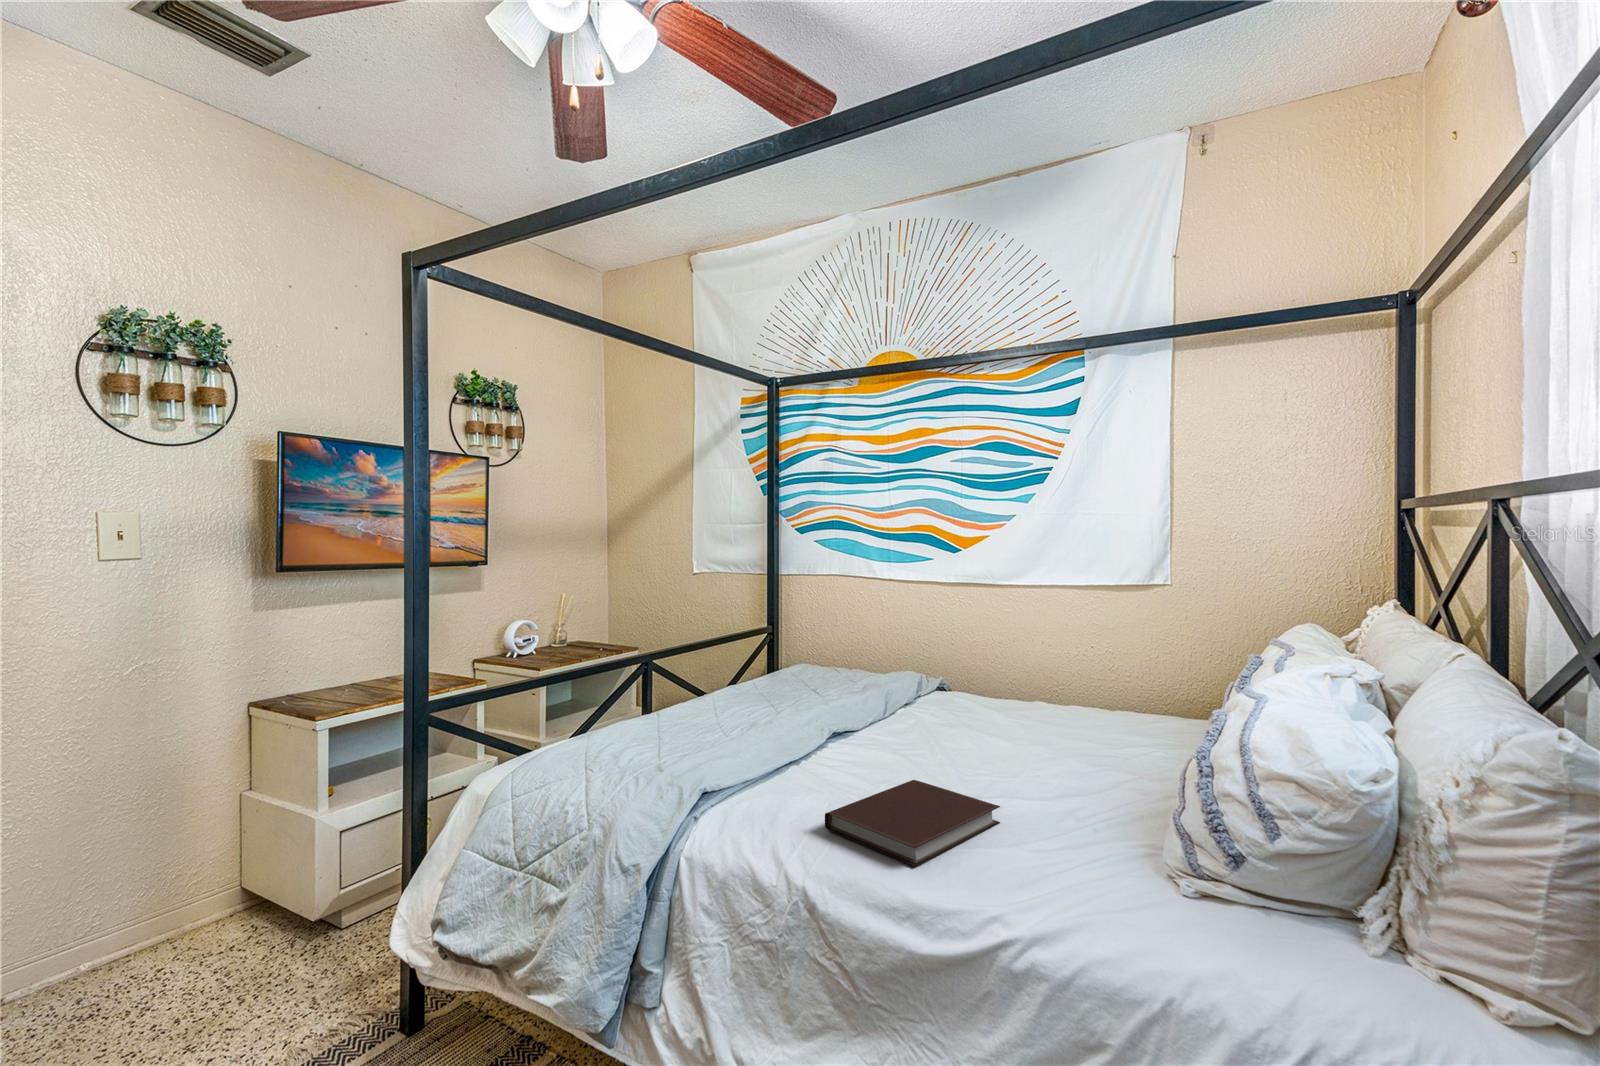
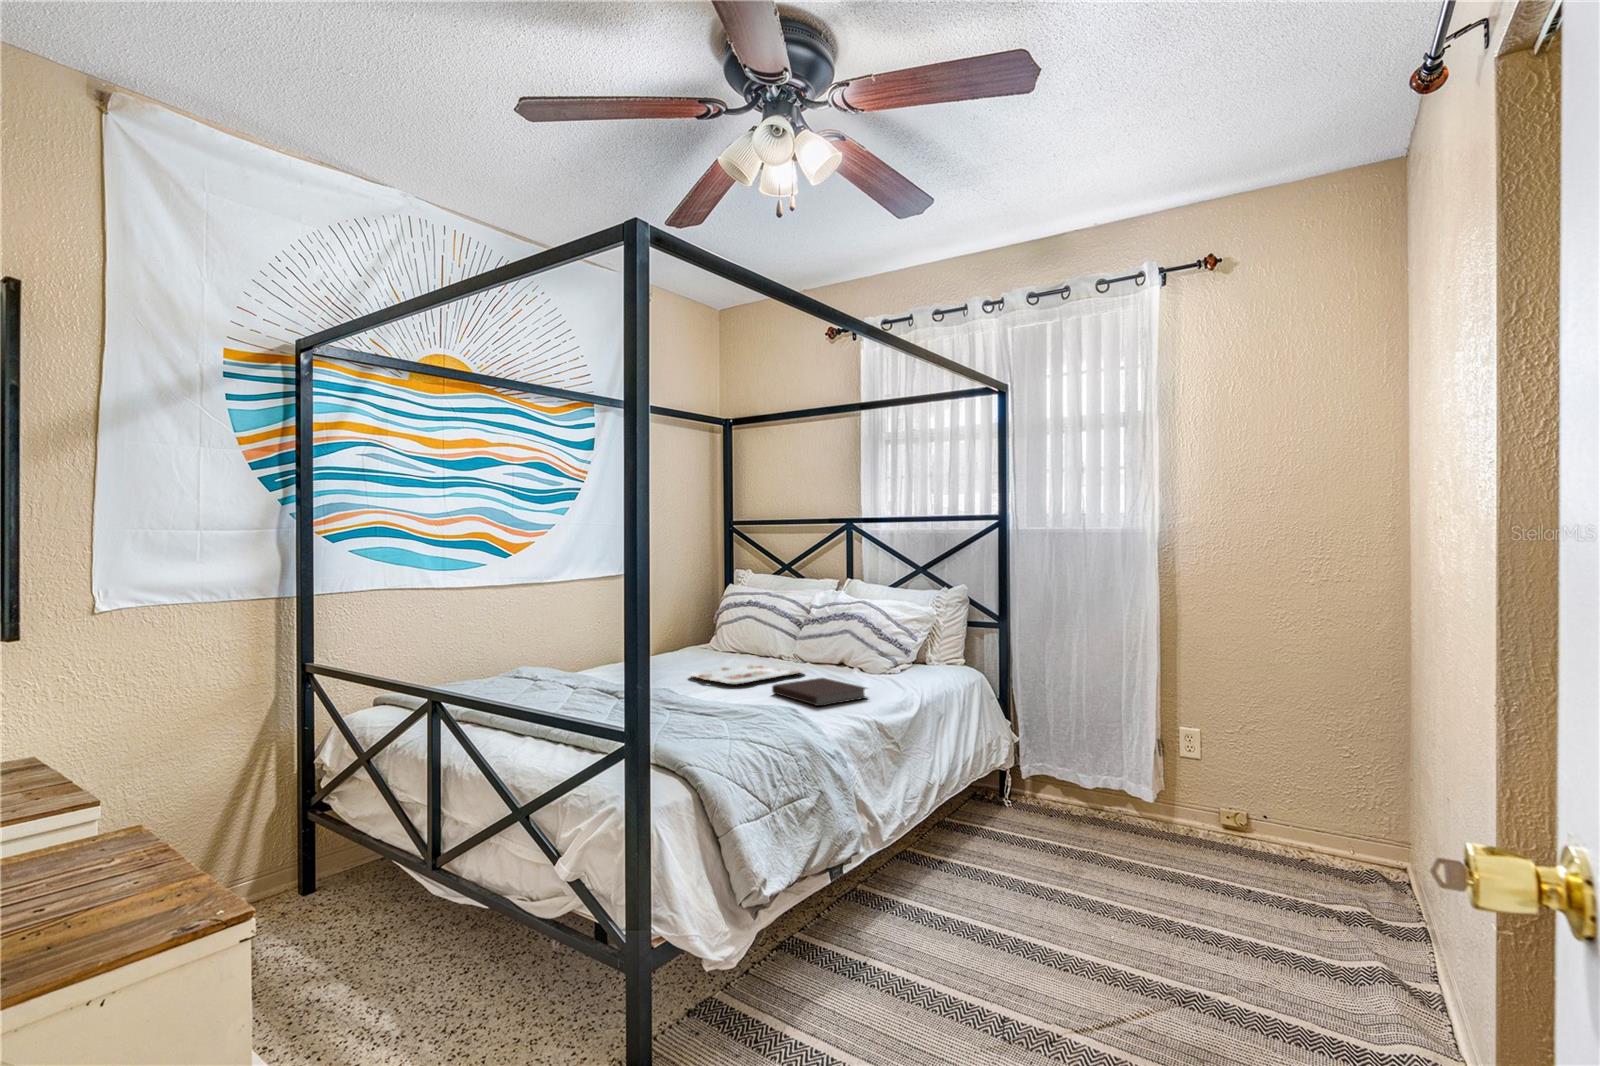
serving tray: none [940,733,1137,795] -> present [690,663,805,685]

